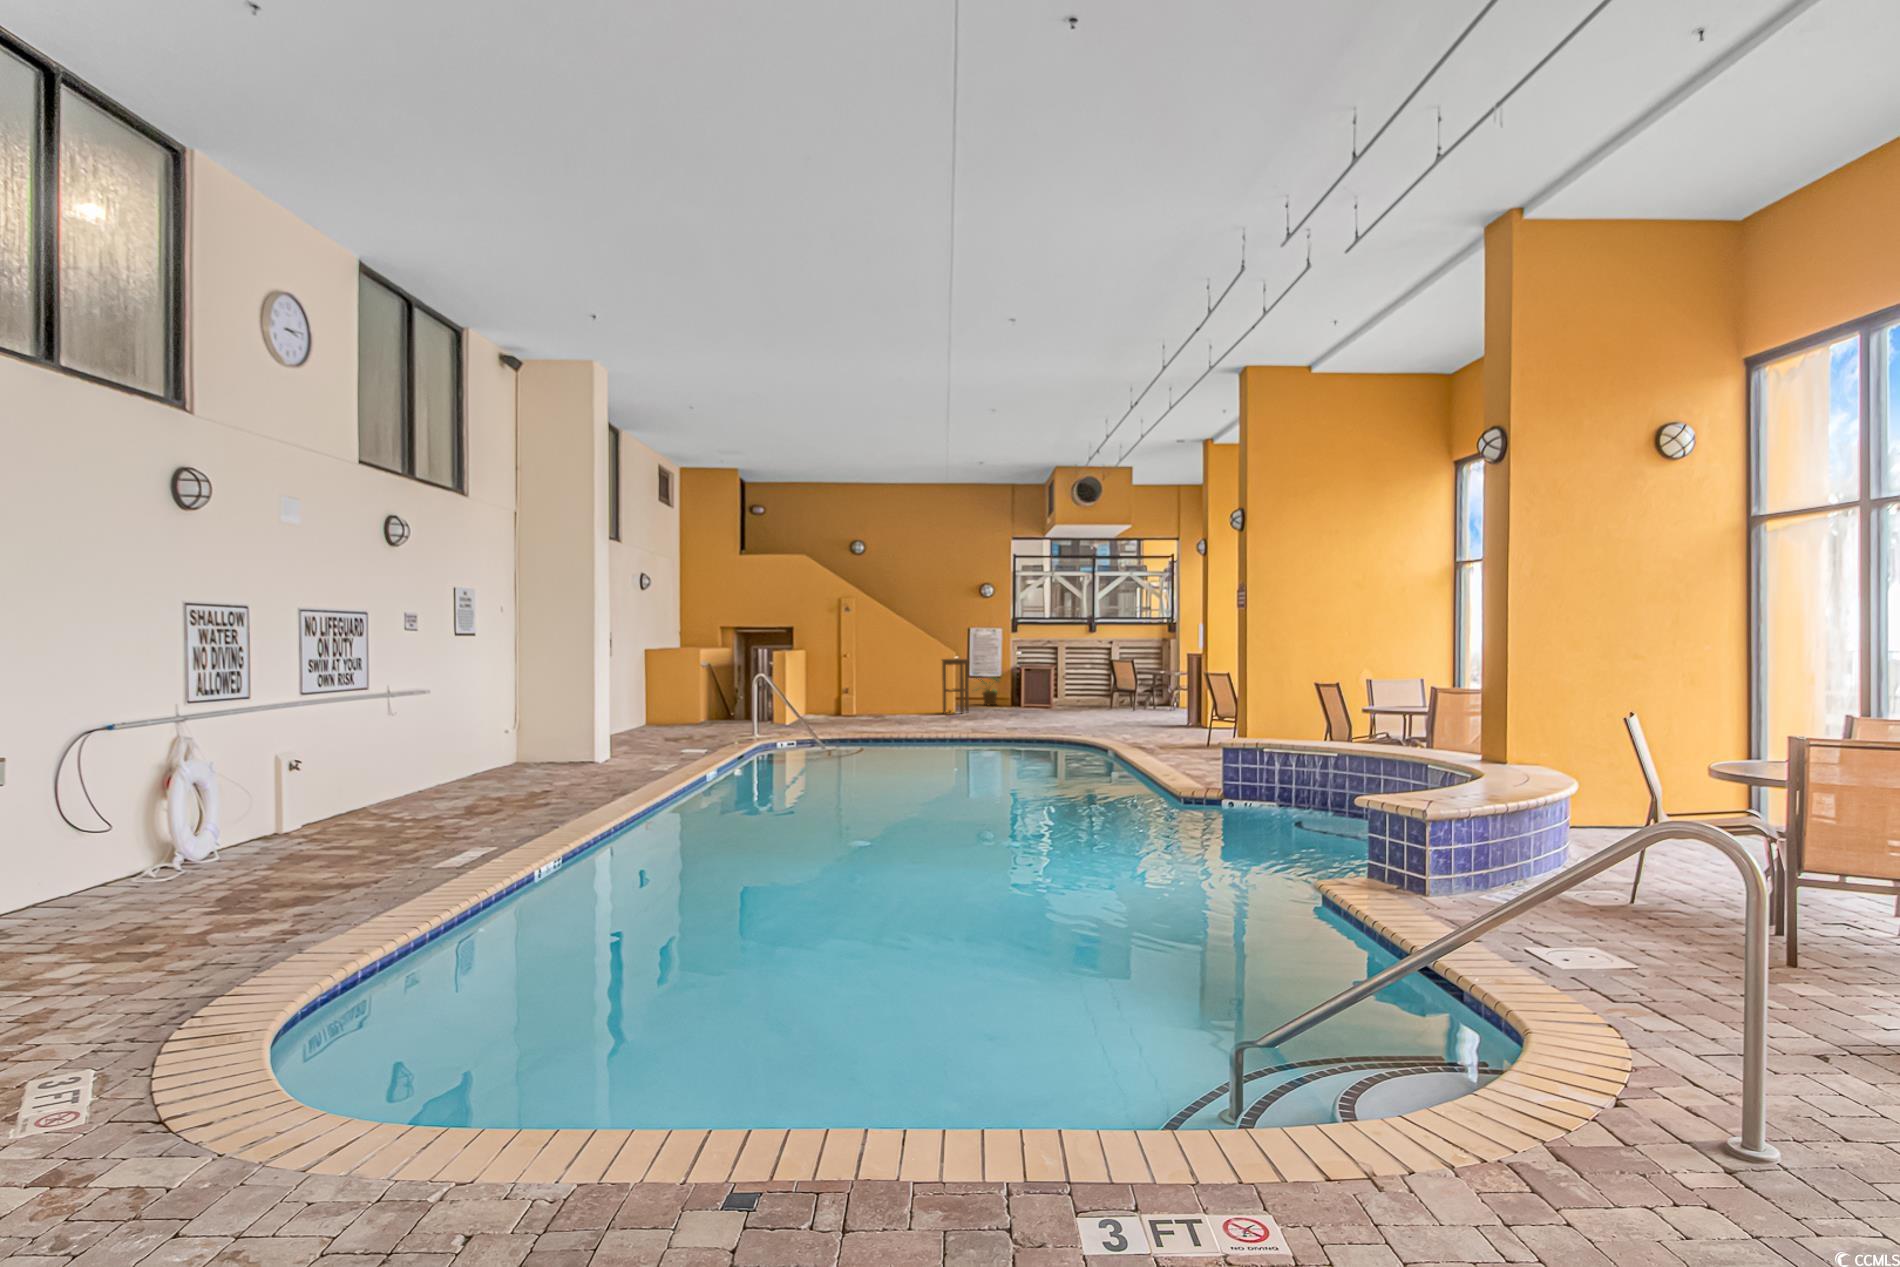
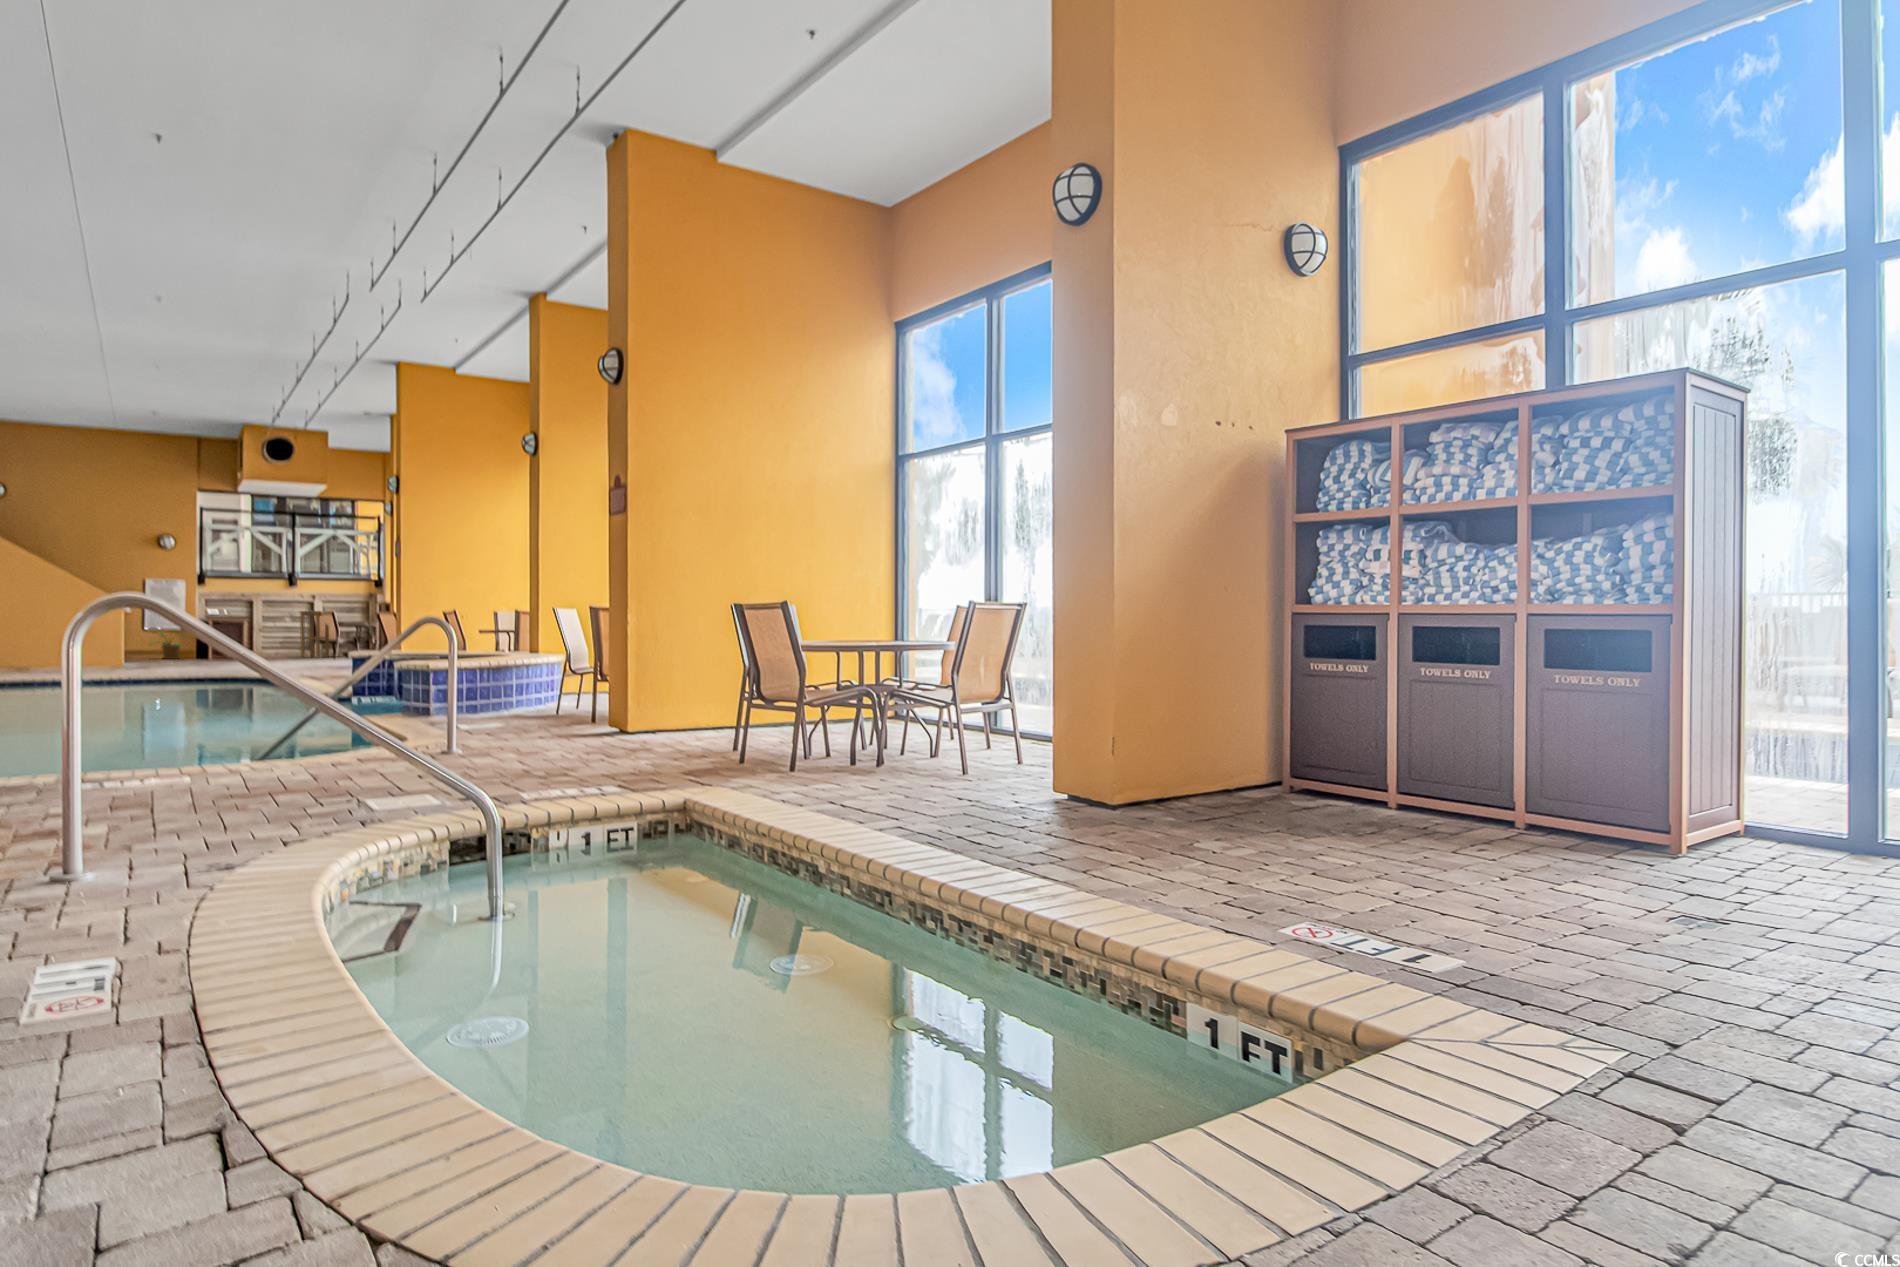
stool: present [942,659,969,714] -> present [300,611,329,657]

